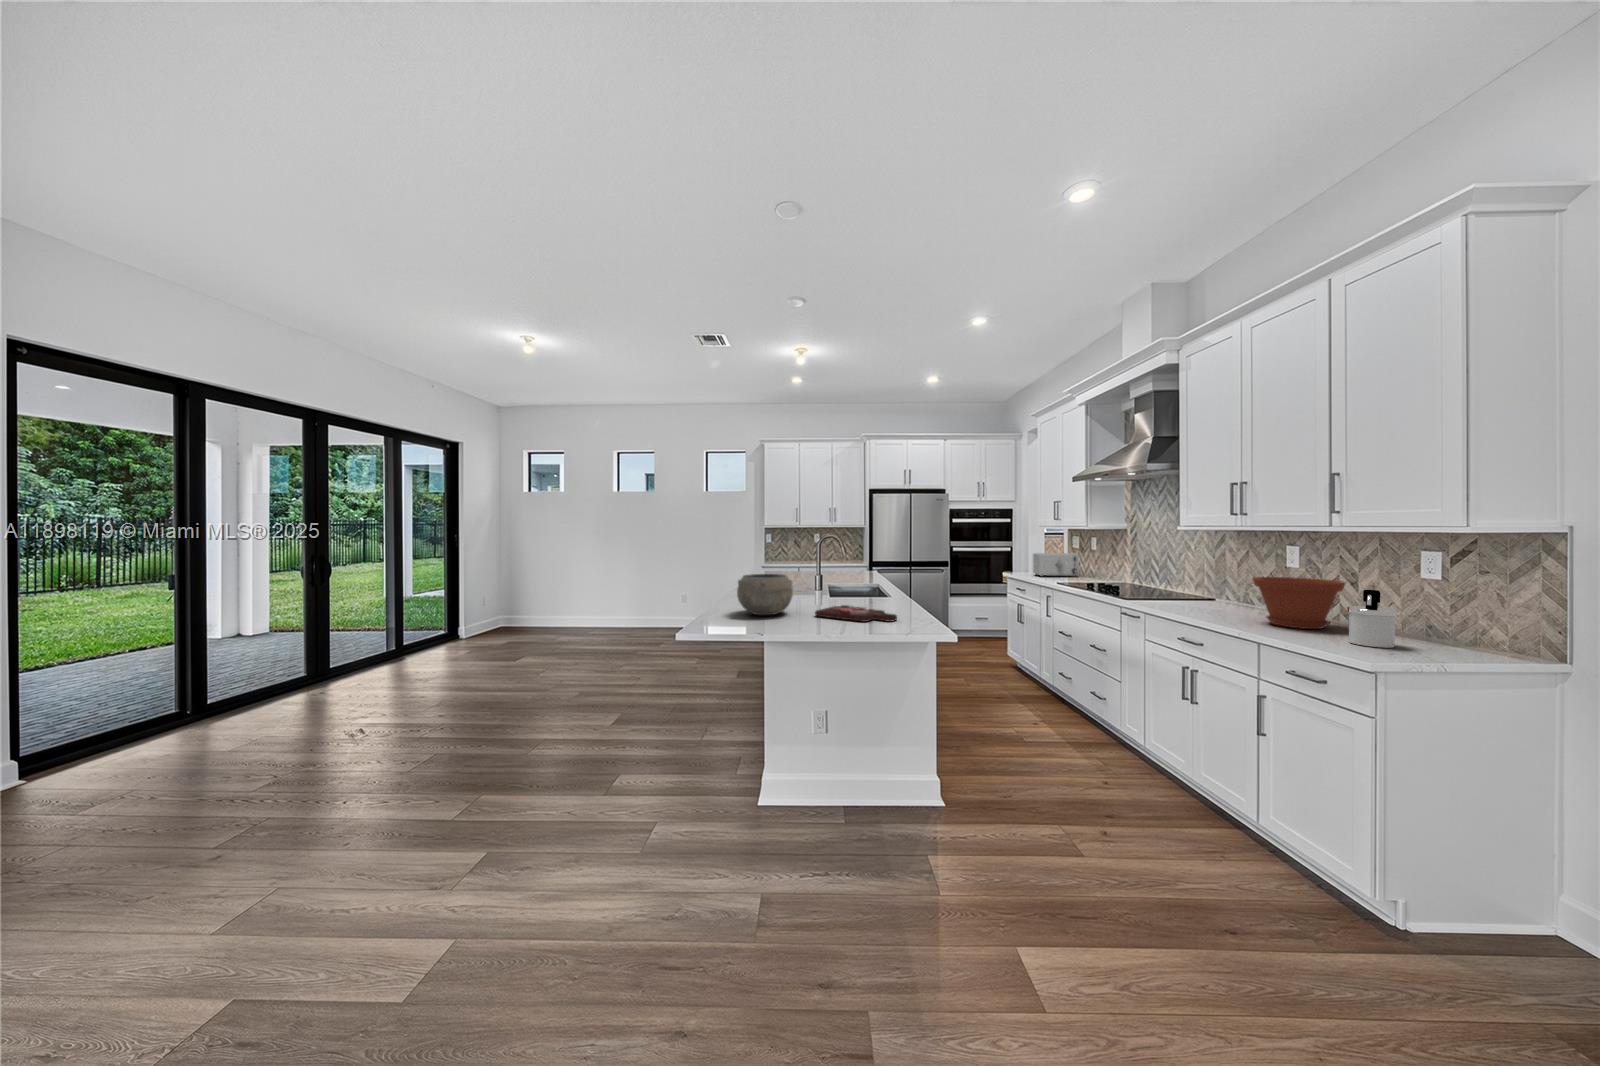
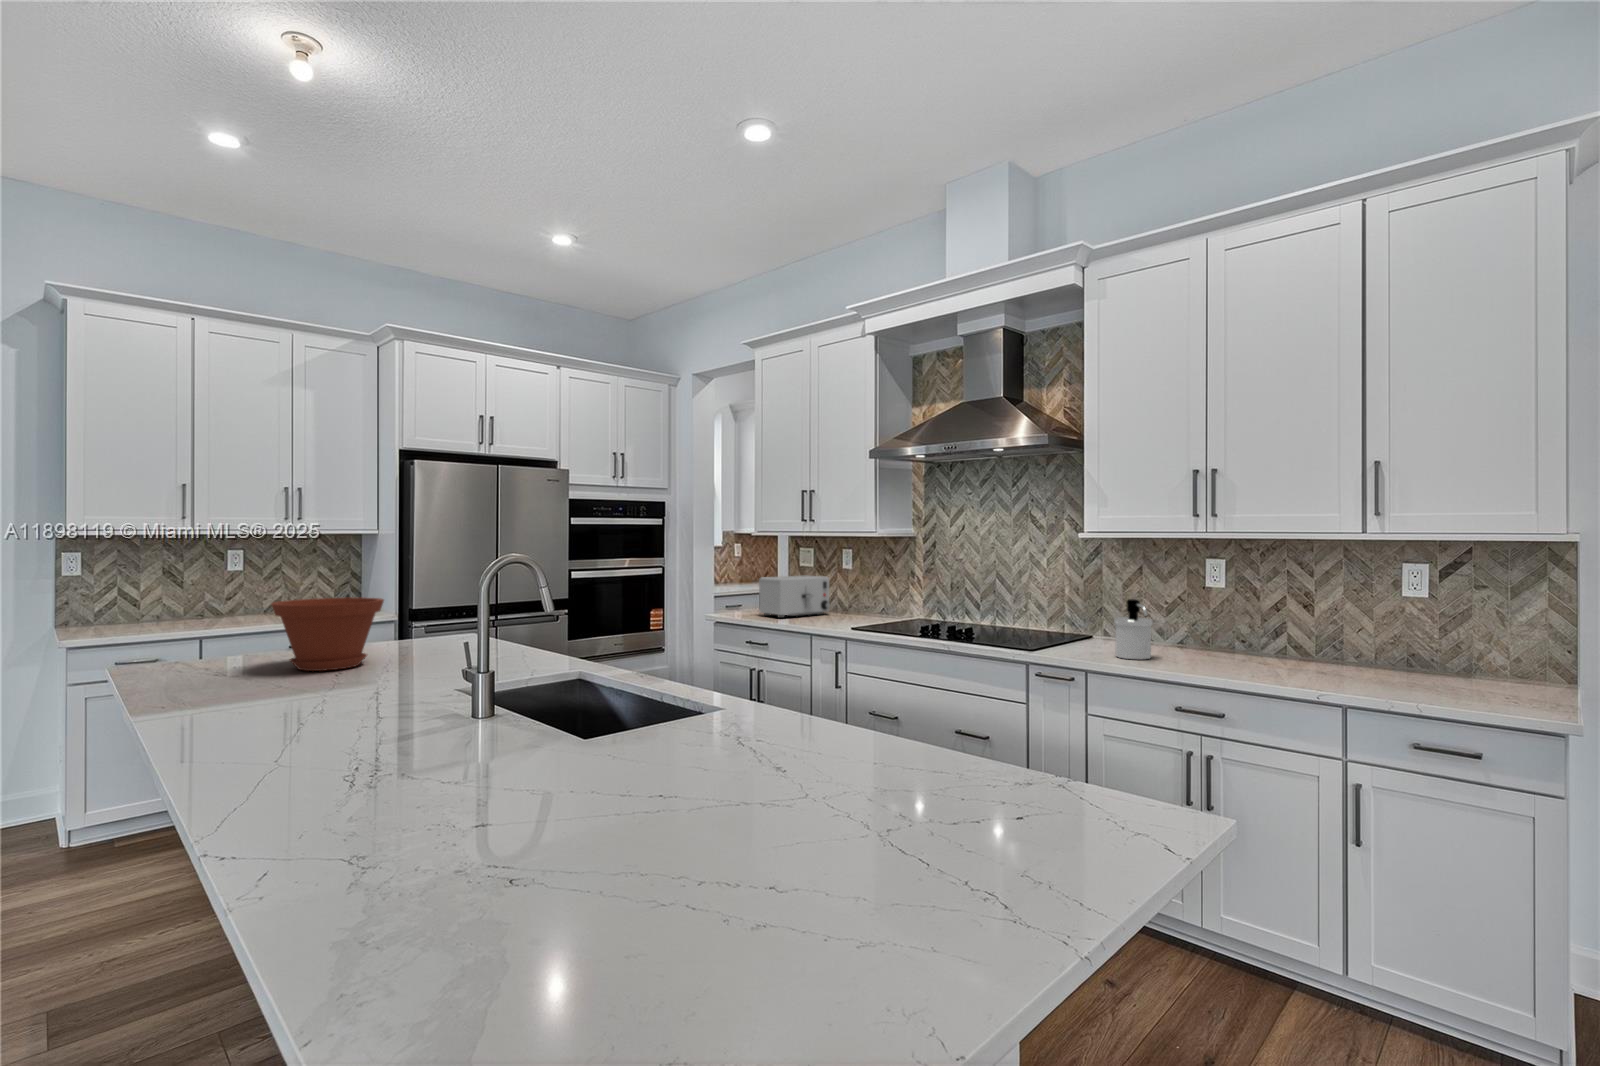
ceramic bowl: present [737,574,793,615] -> none [404,692,637,870]
plant pot: present [1252,577,1346,629] -> present [272,598,384,671]
soap dispenser: present [1347,590,1397,648] -> present [1114,599,1153,659]
cutting board: present [815,605,897,622] -> none [697,755,933,818]

